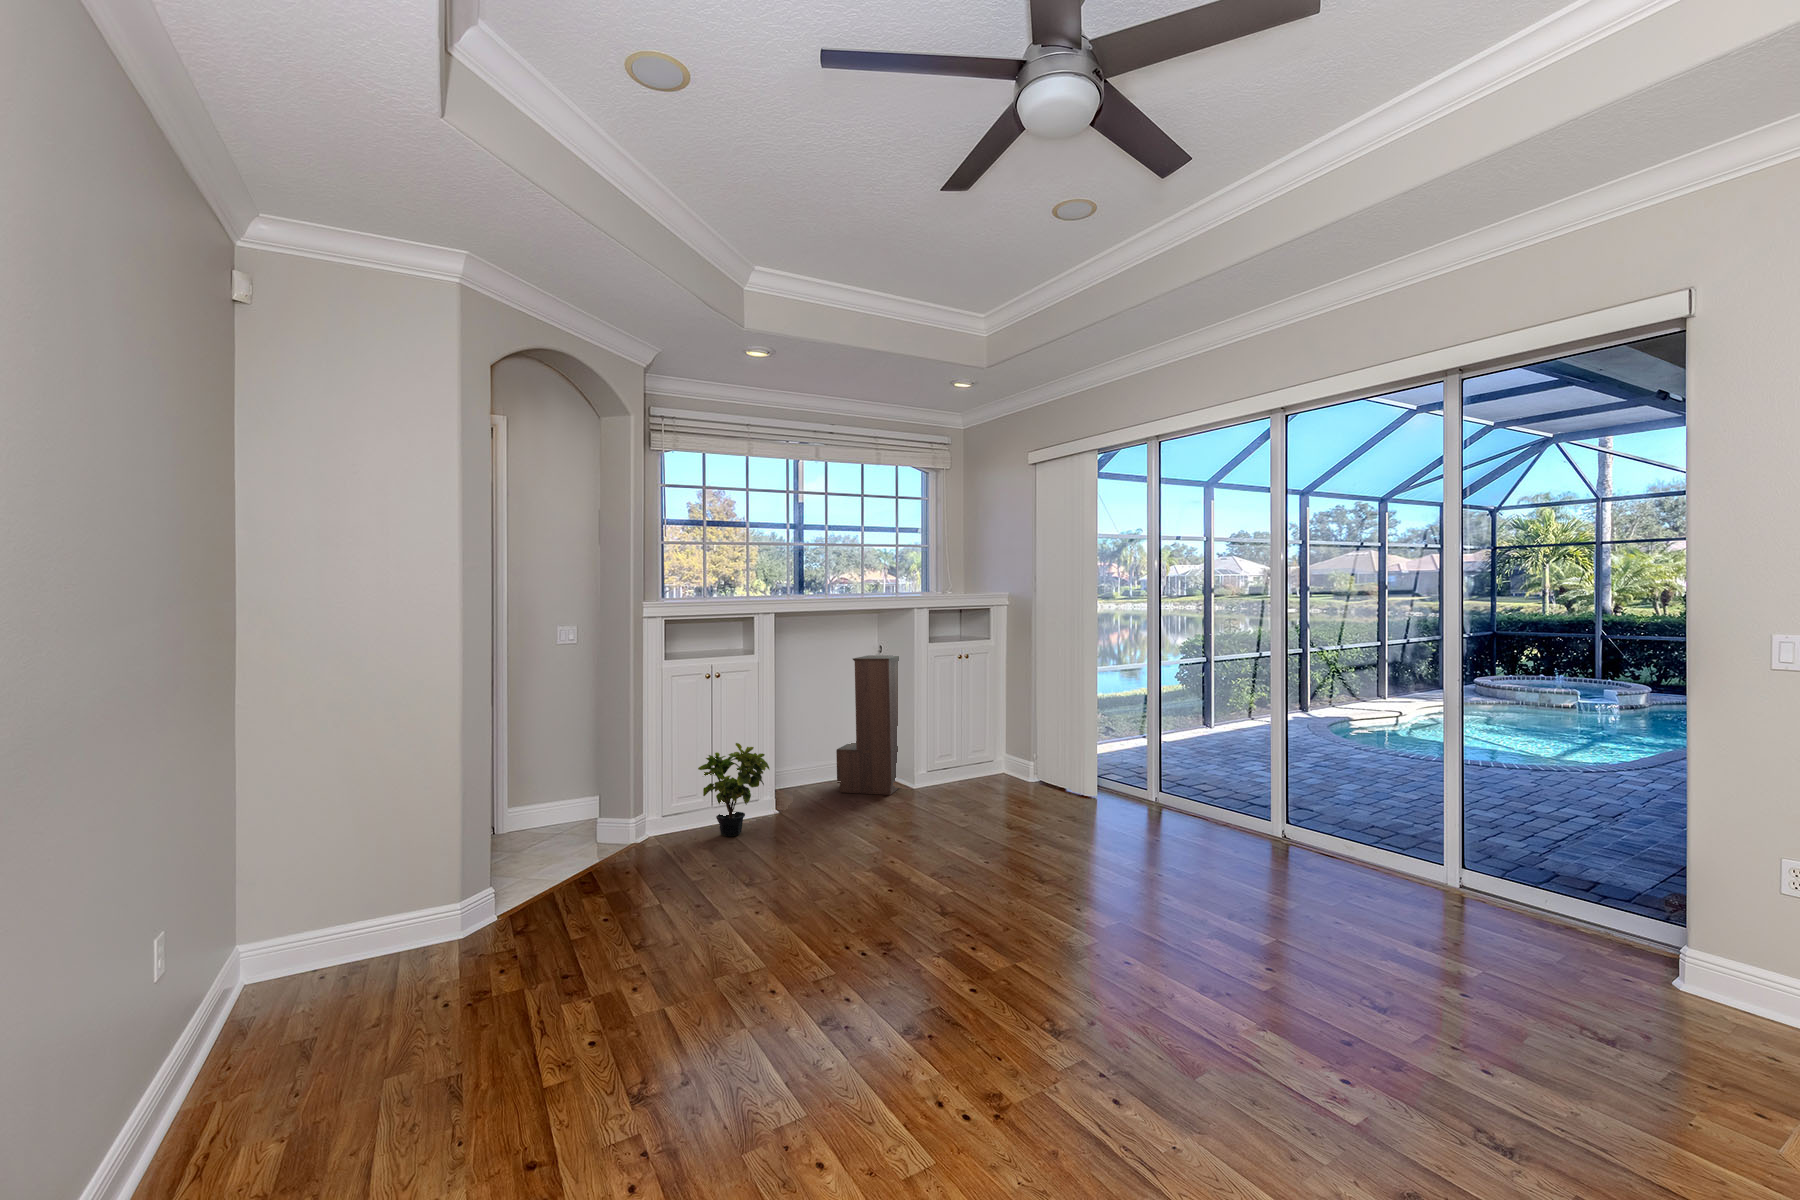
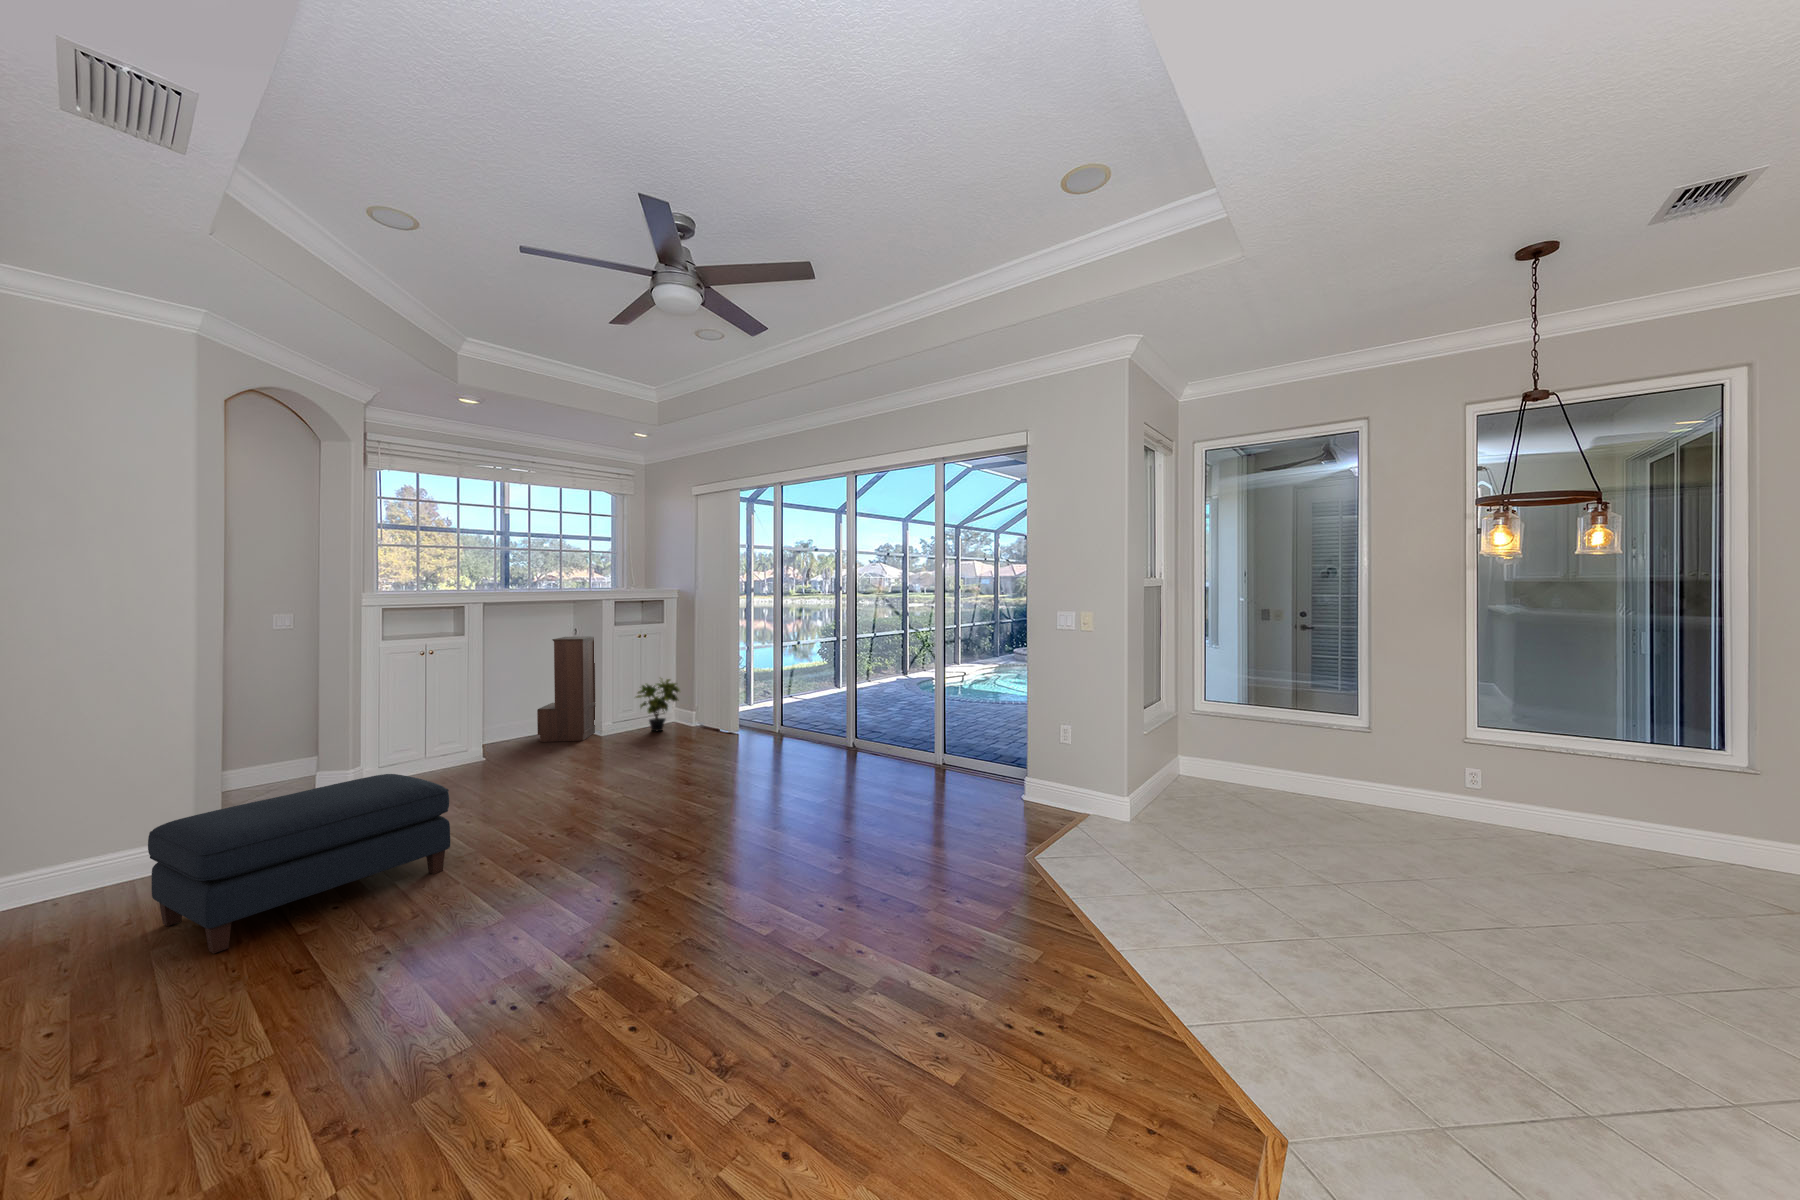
potted plant: present [698,743,769,836] -> present [636,679,680,731]
ottoman: none [372,844,716,1115] -> present [148,774,450,953]

